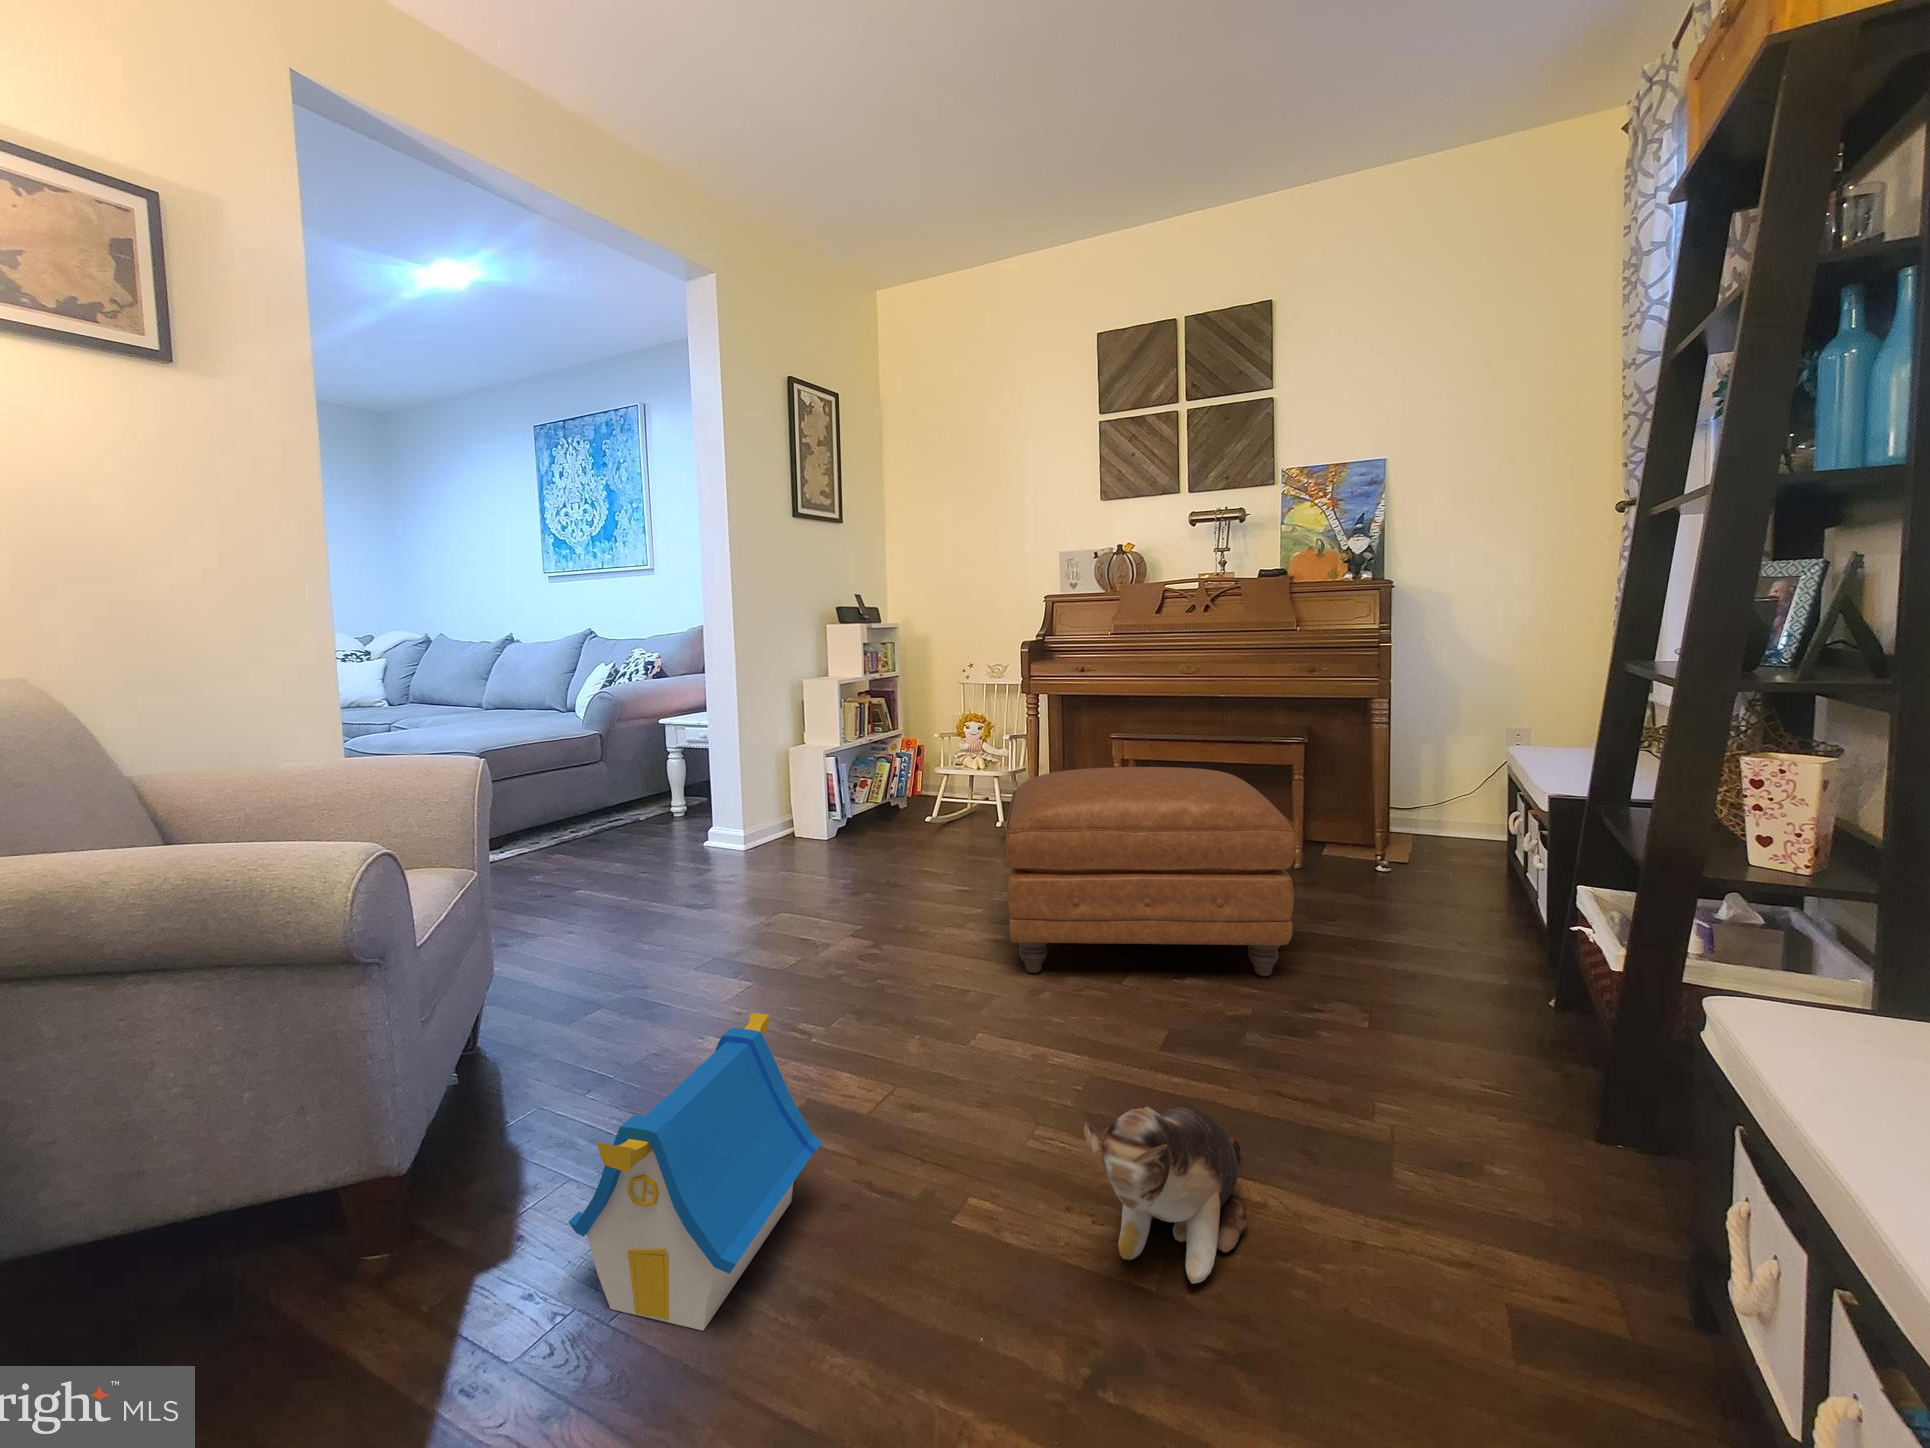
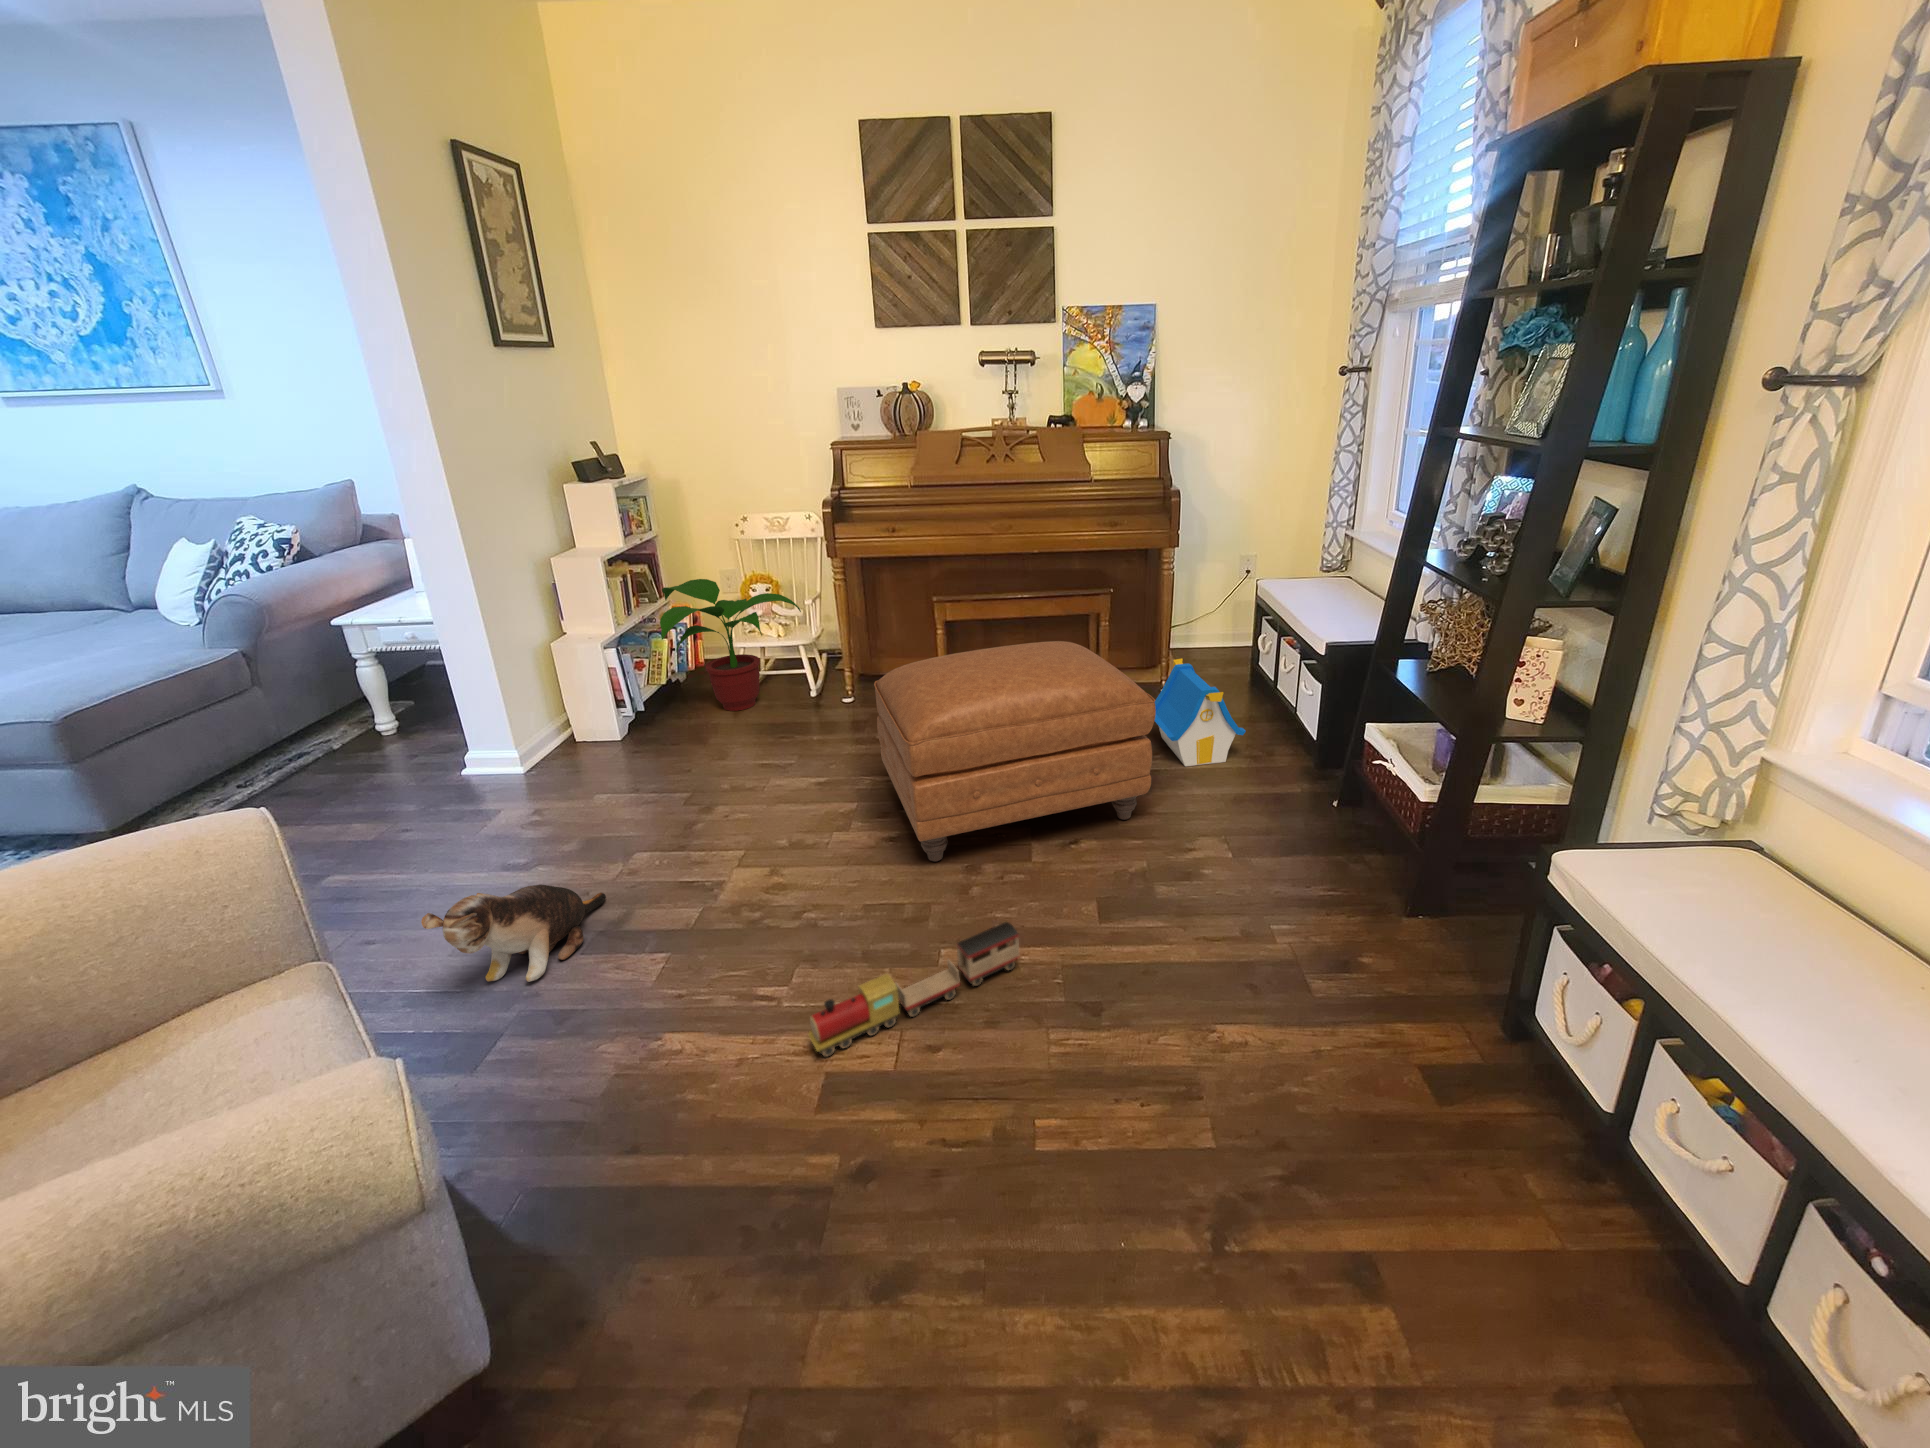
potted plant: none [867,711,998,832] -> present [660,579,801,711]
toy house: present [568,1013,822,1331] -> present [1155,659,1246,766]
toy train: none [819,1024,1062,1106] -> present [808,922,1019,1056]
plush toy: present [1084,1106,1247,1284] -> present [421,885,606,982]

